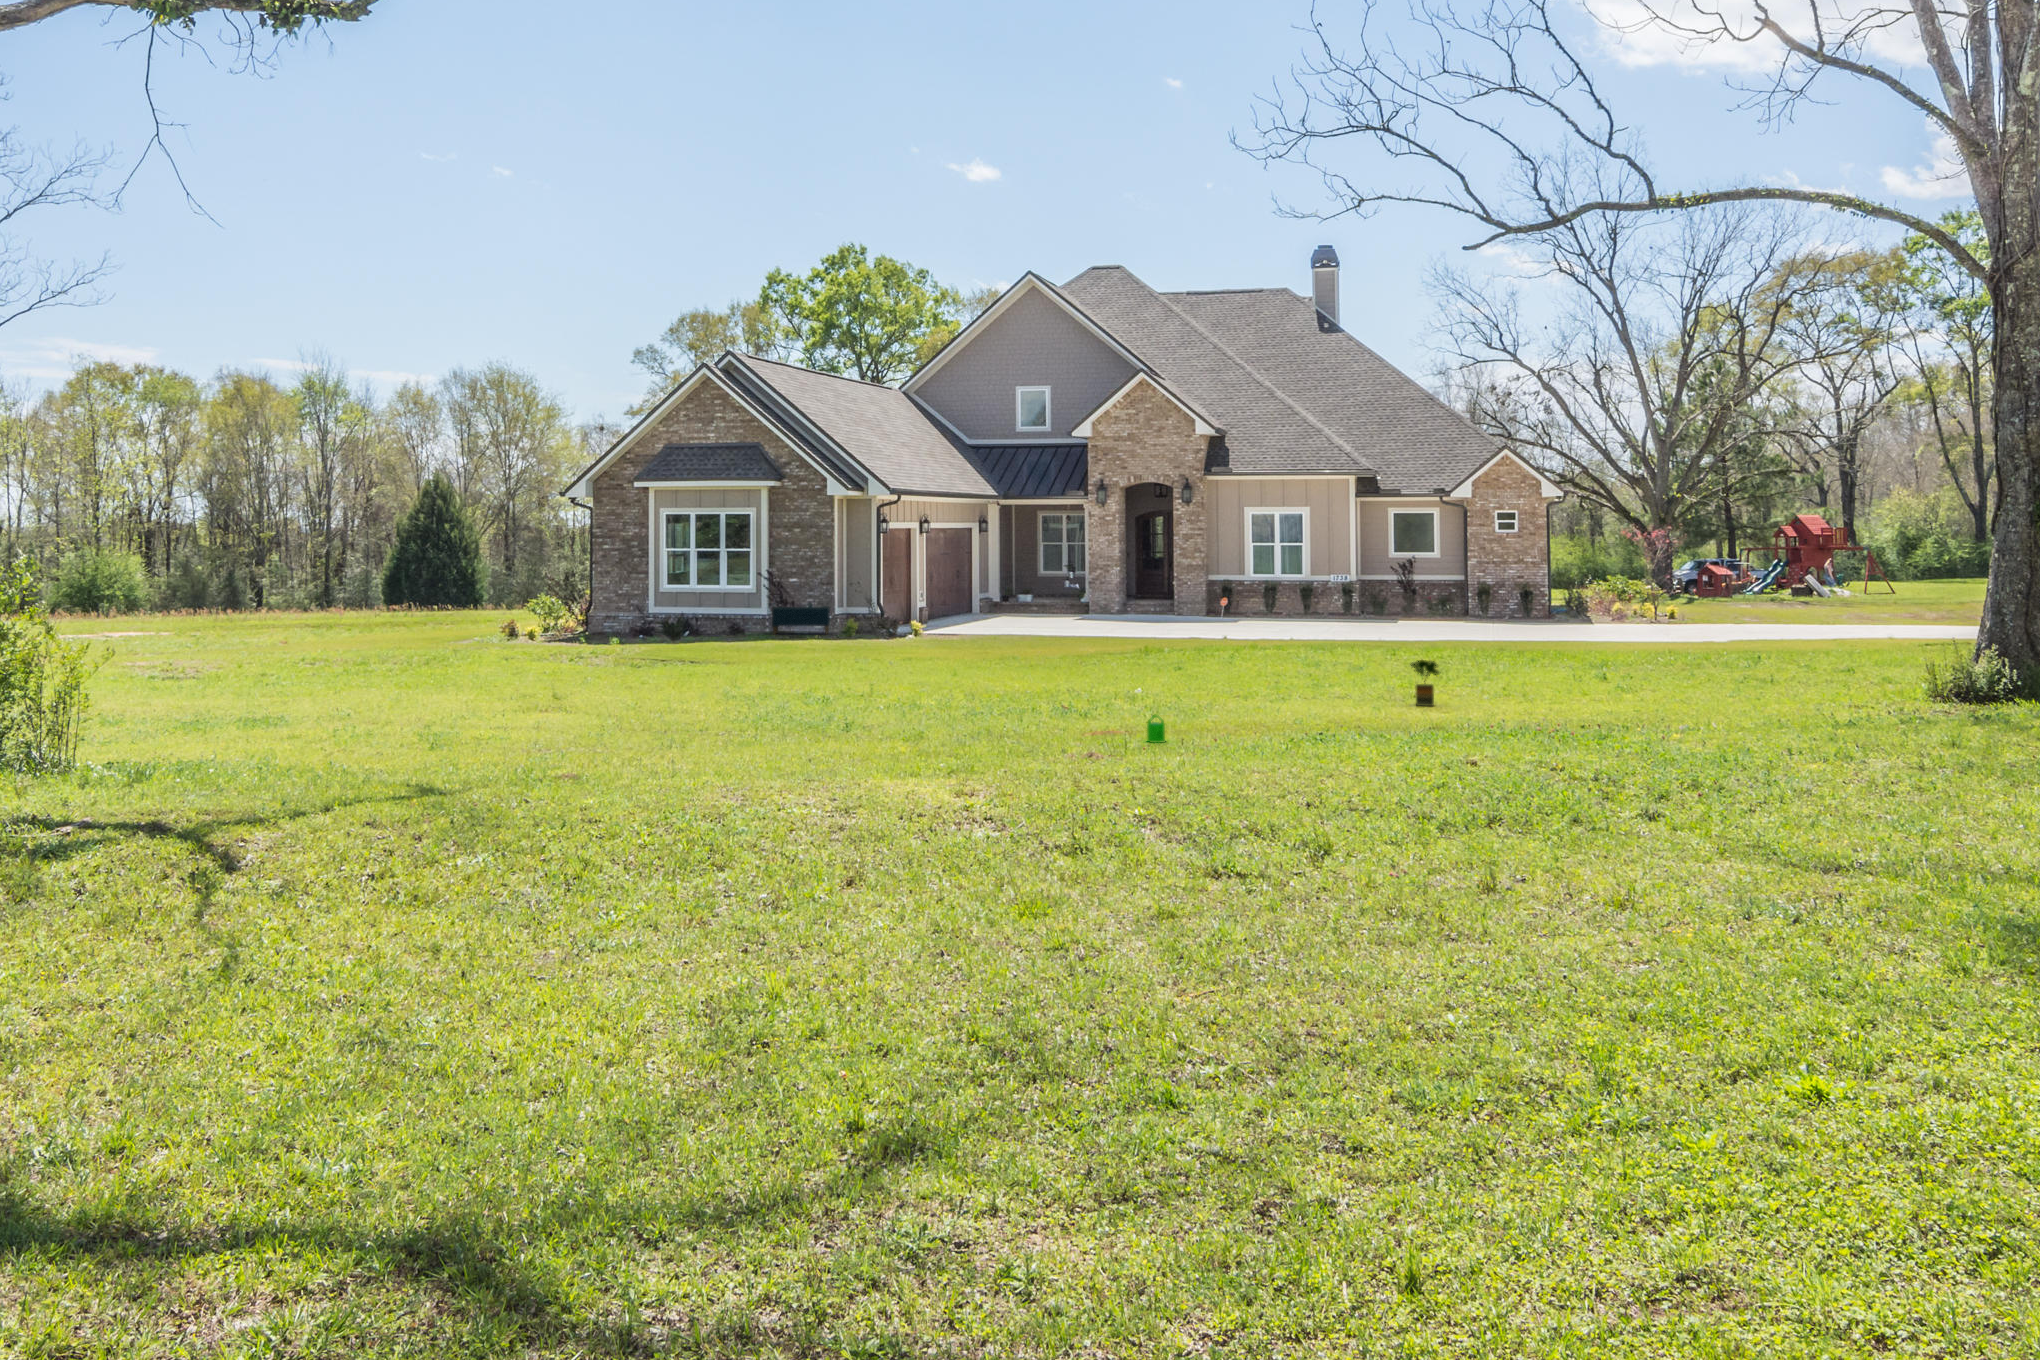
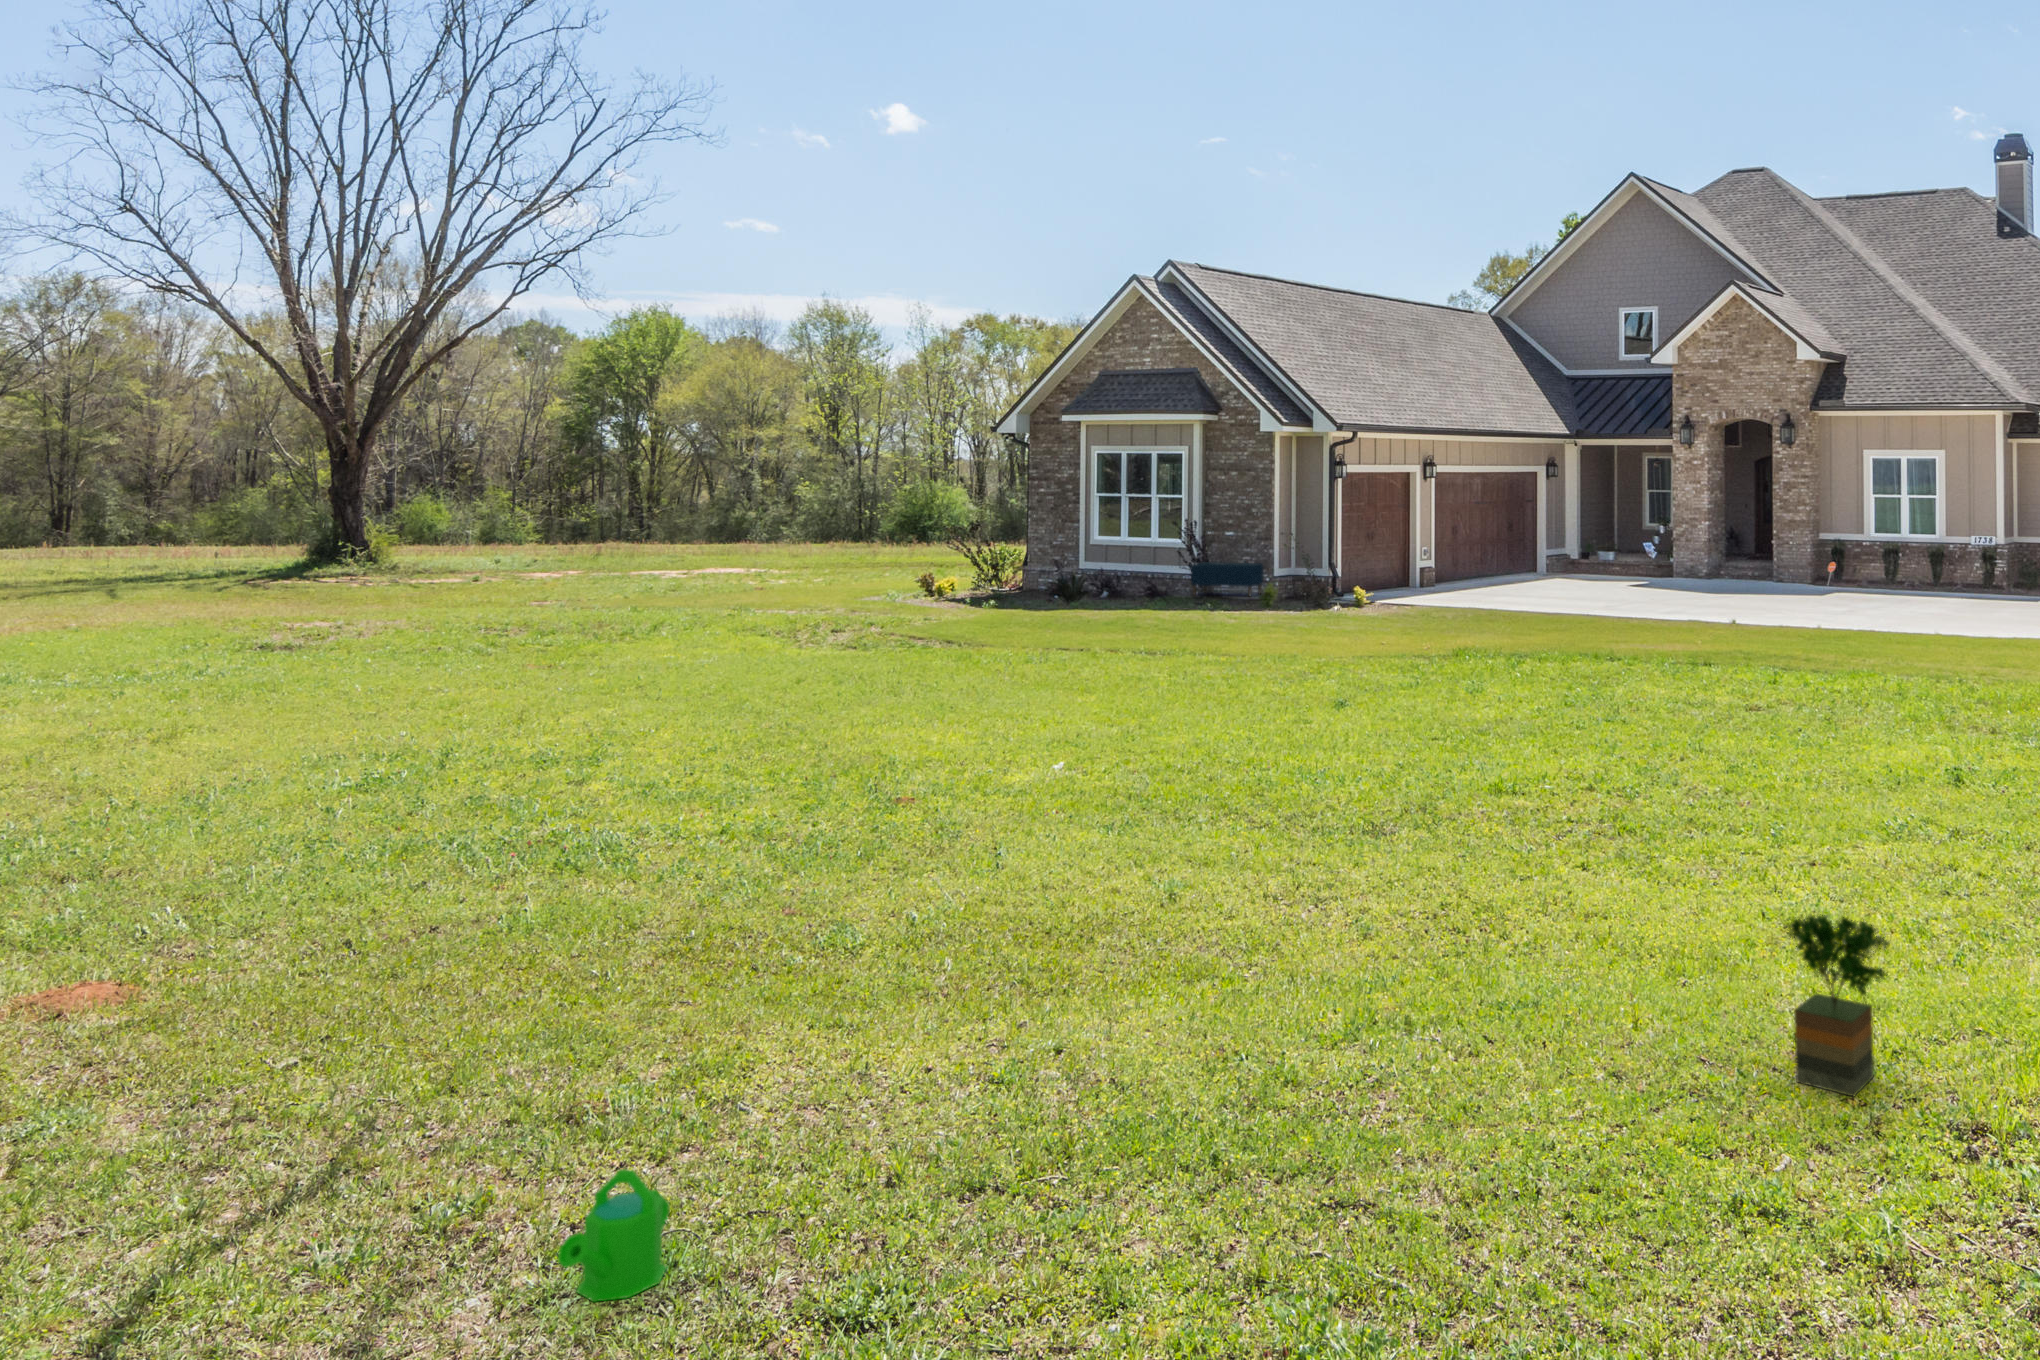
potted tree: present [1410,660,1439,706] -> present [1787,914,1889,1096]
watering can: present [1147,714,1165,743] -> present [558,1169,670,1301]

